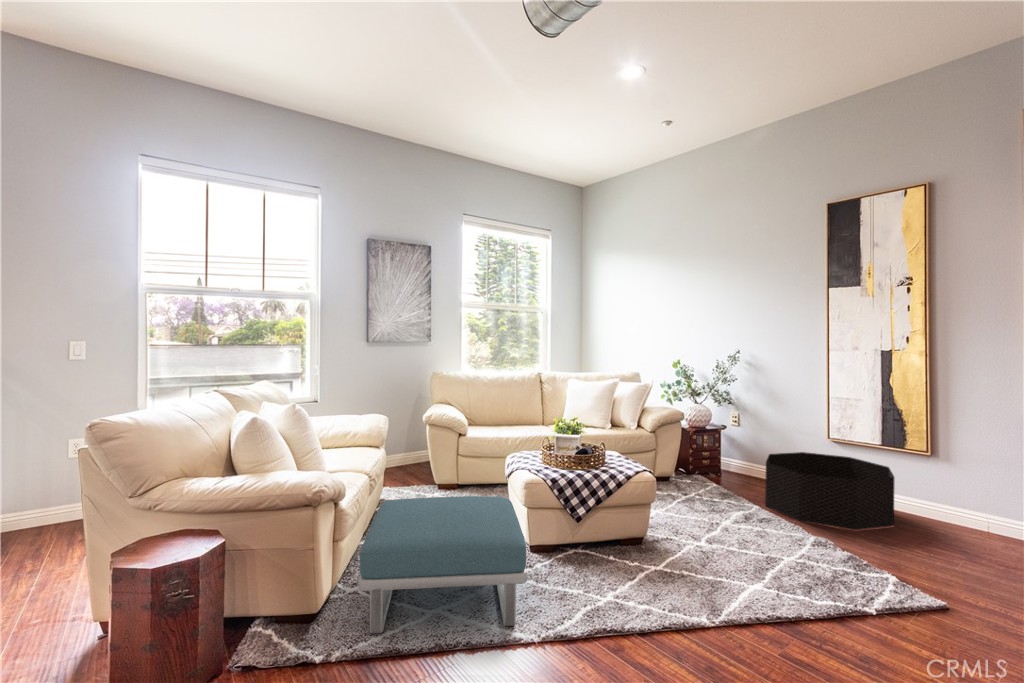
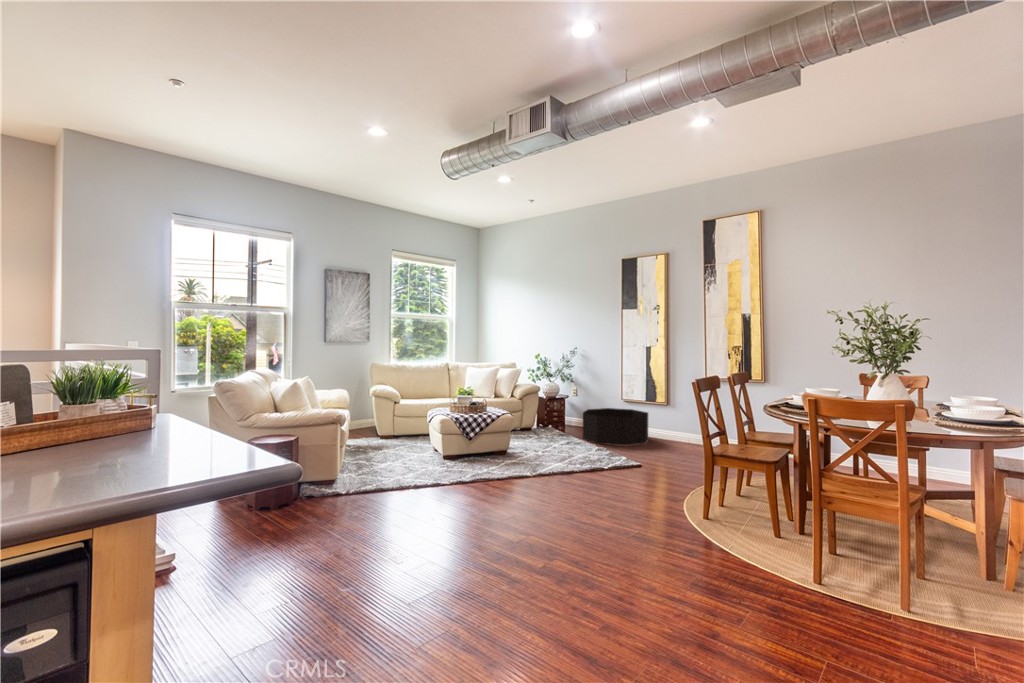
footstool: present [358,496,527,634] -> none [358,428,444,486]

